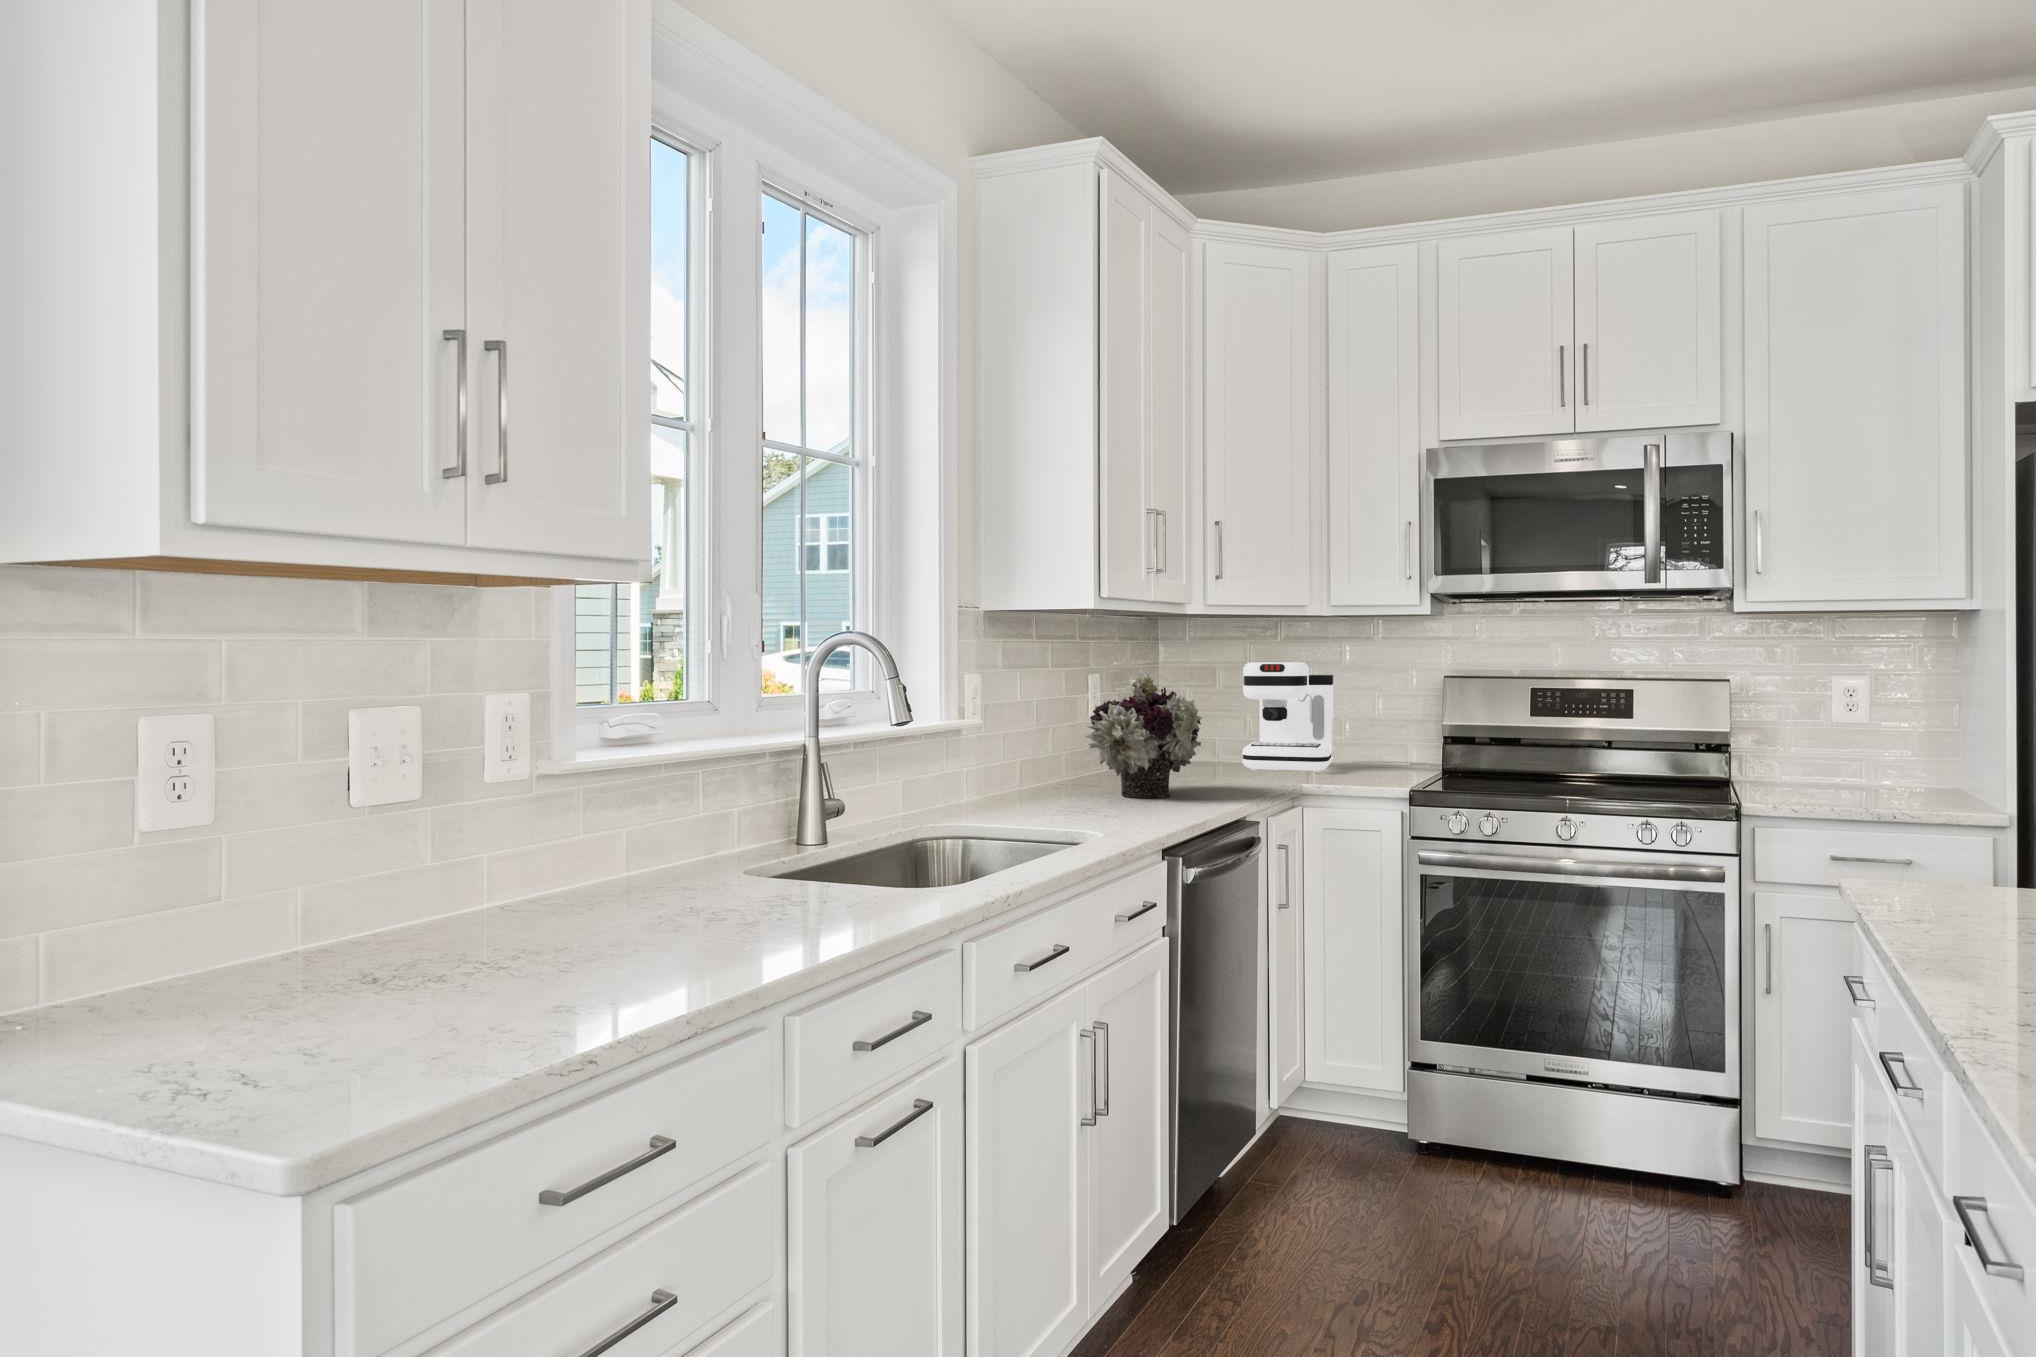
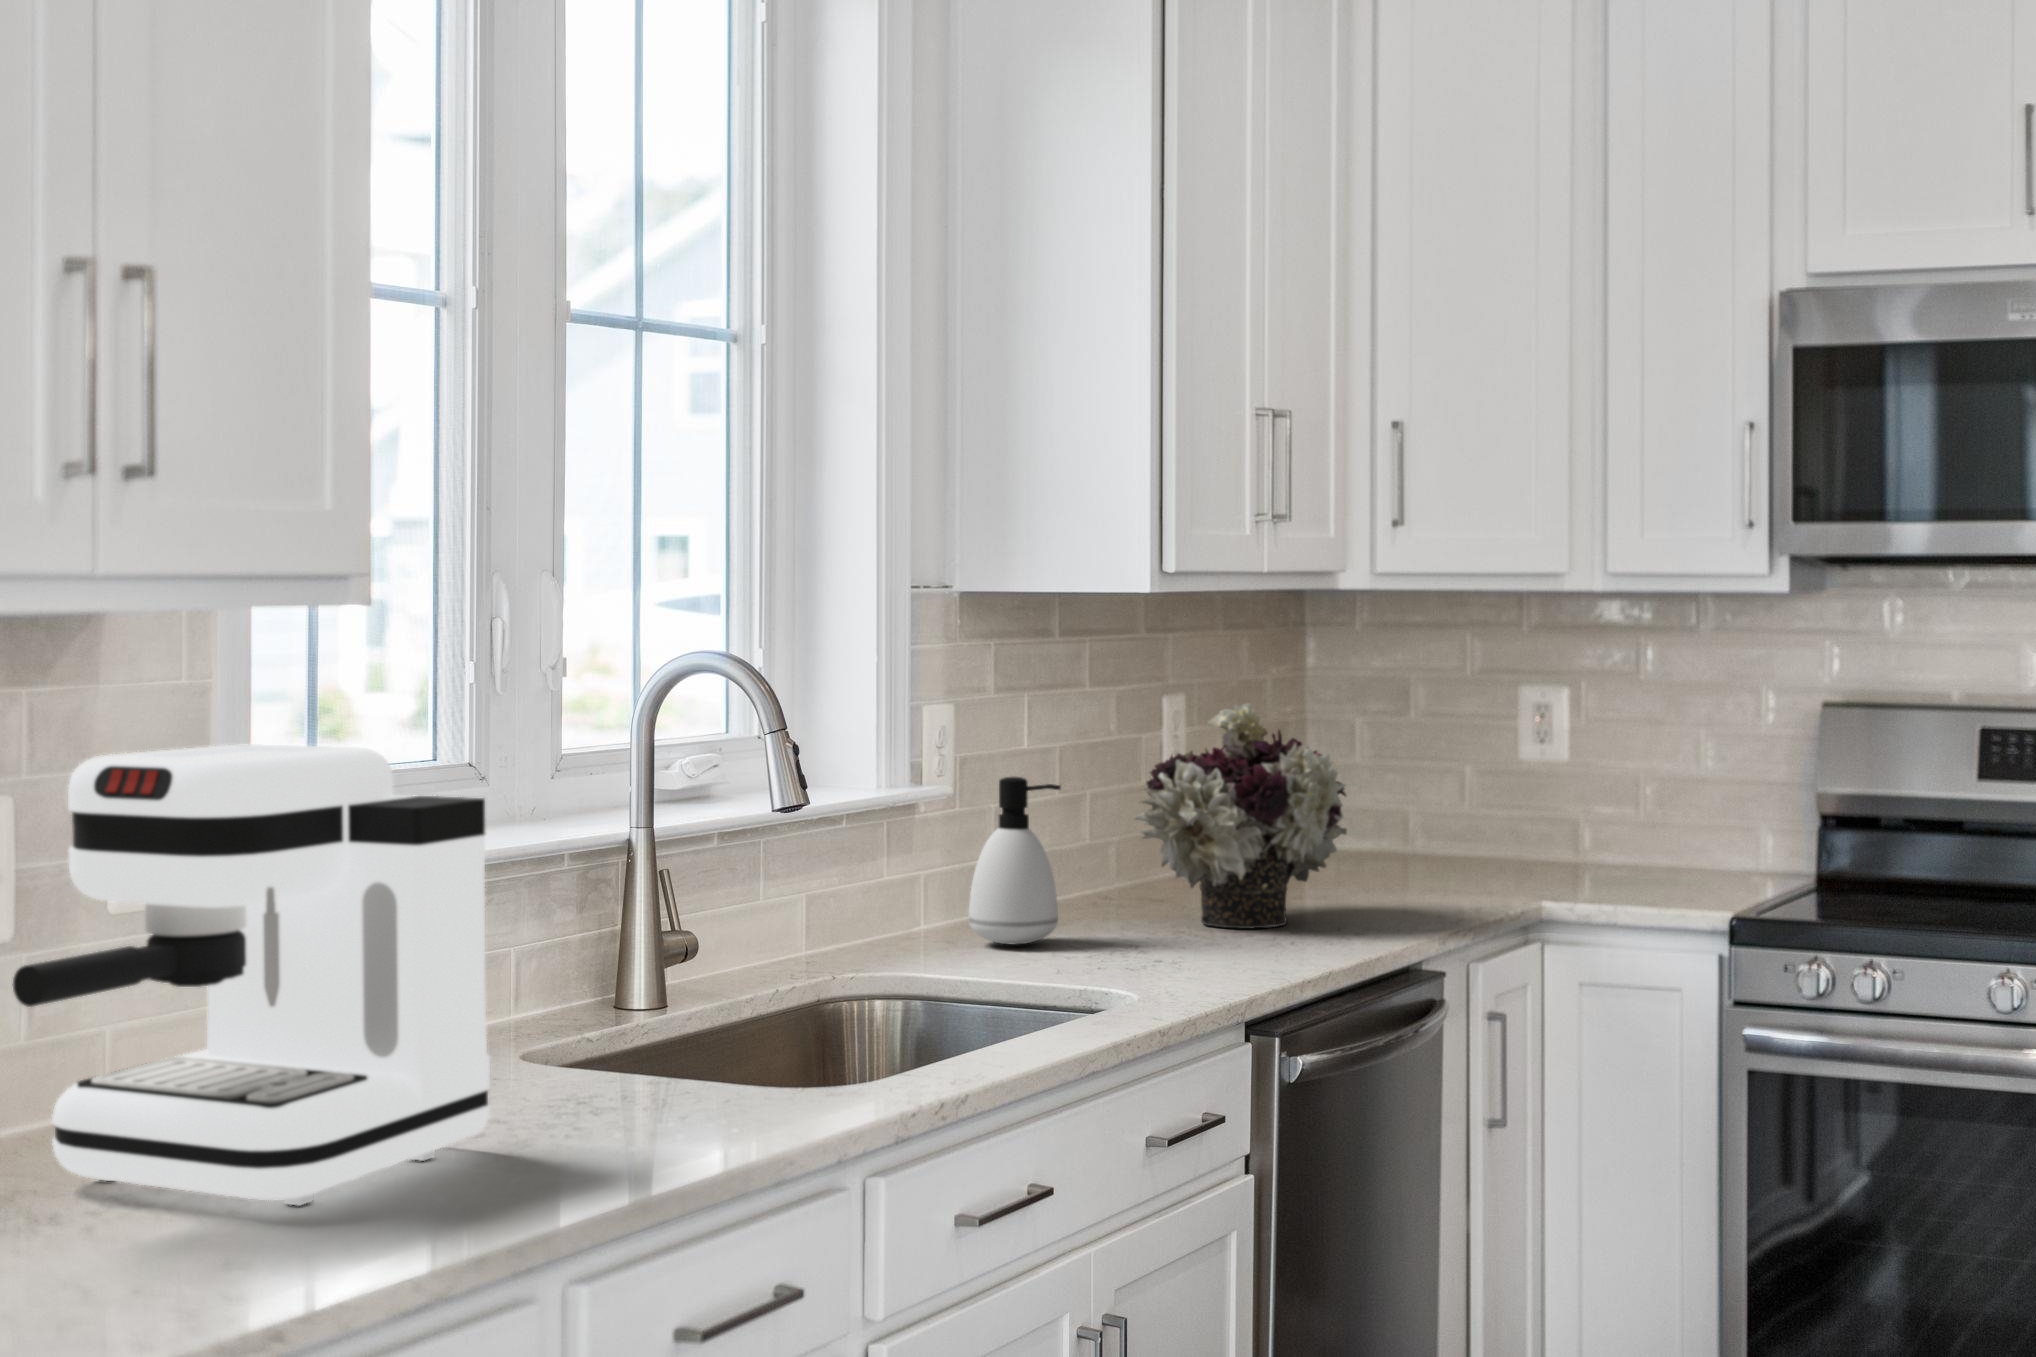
coffee maker: present [1242,662,1333,773] -> present [13,744,490,1205]
soap dispenser: none [995,712,1047,807] -> present [969,777,1061,944]

